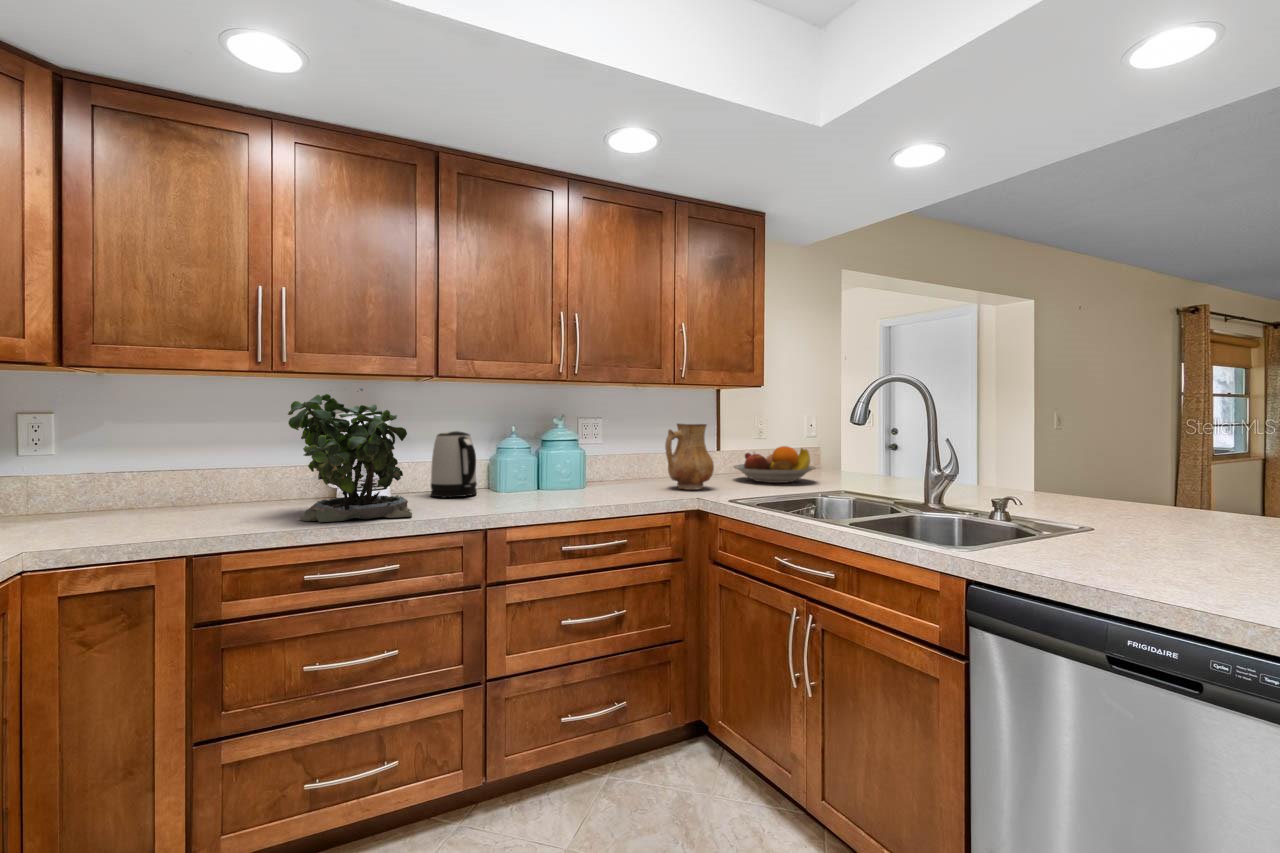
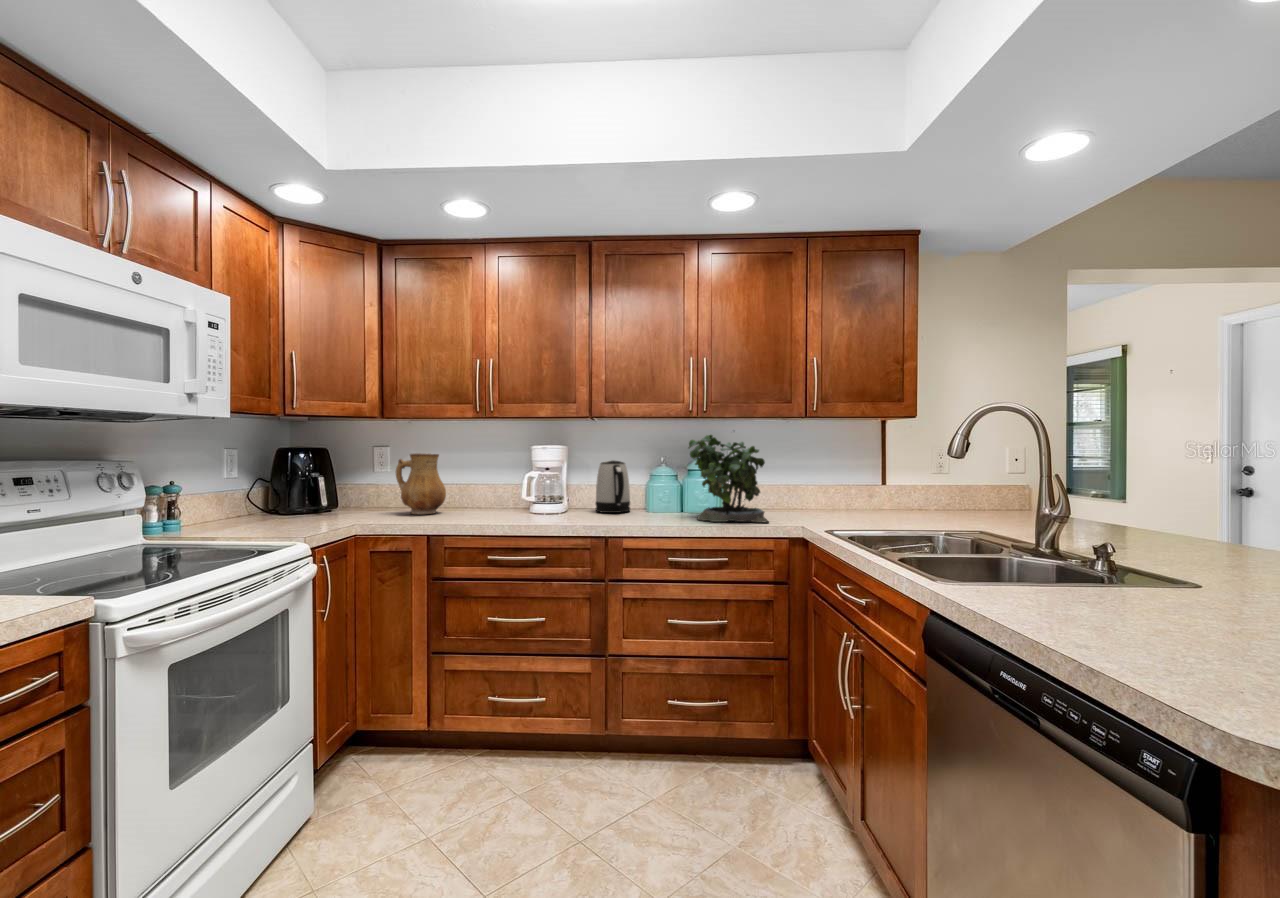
potted plant: present [288,388,412,522] -> present [688,430,768,522]
ceramic pitcher: present [665,424,714,490] -> present [396,453,446,514]
fruit bowl: present [733,446,816,483] -> none [889,480,986,519]

